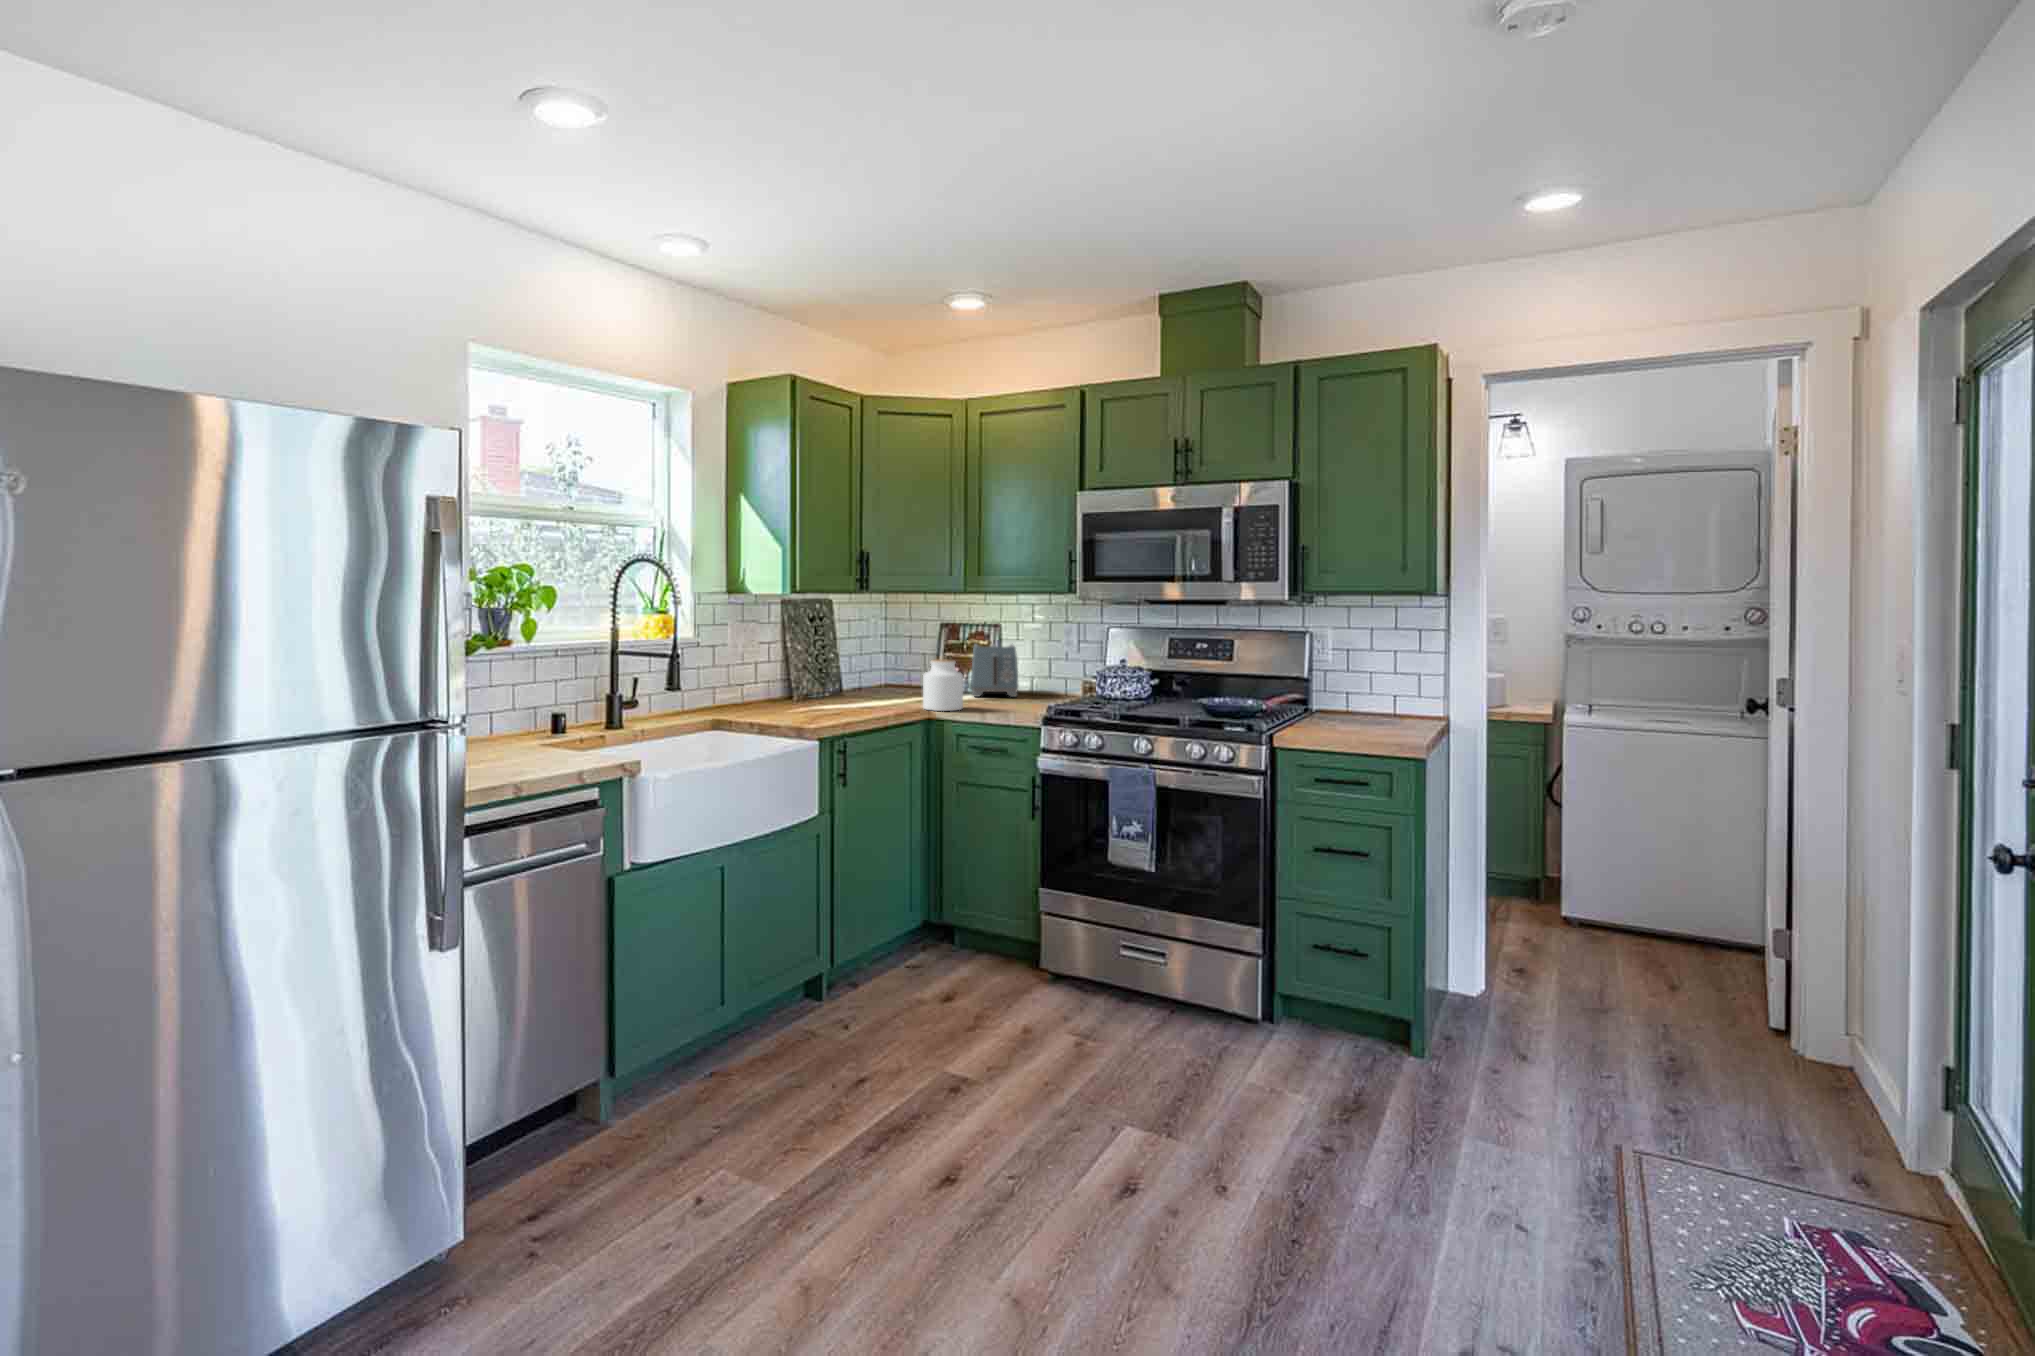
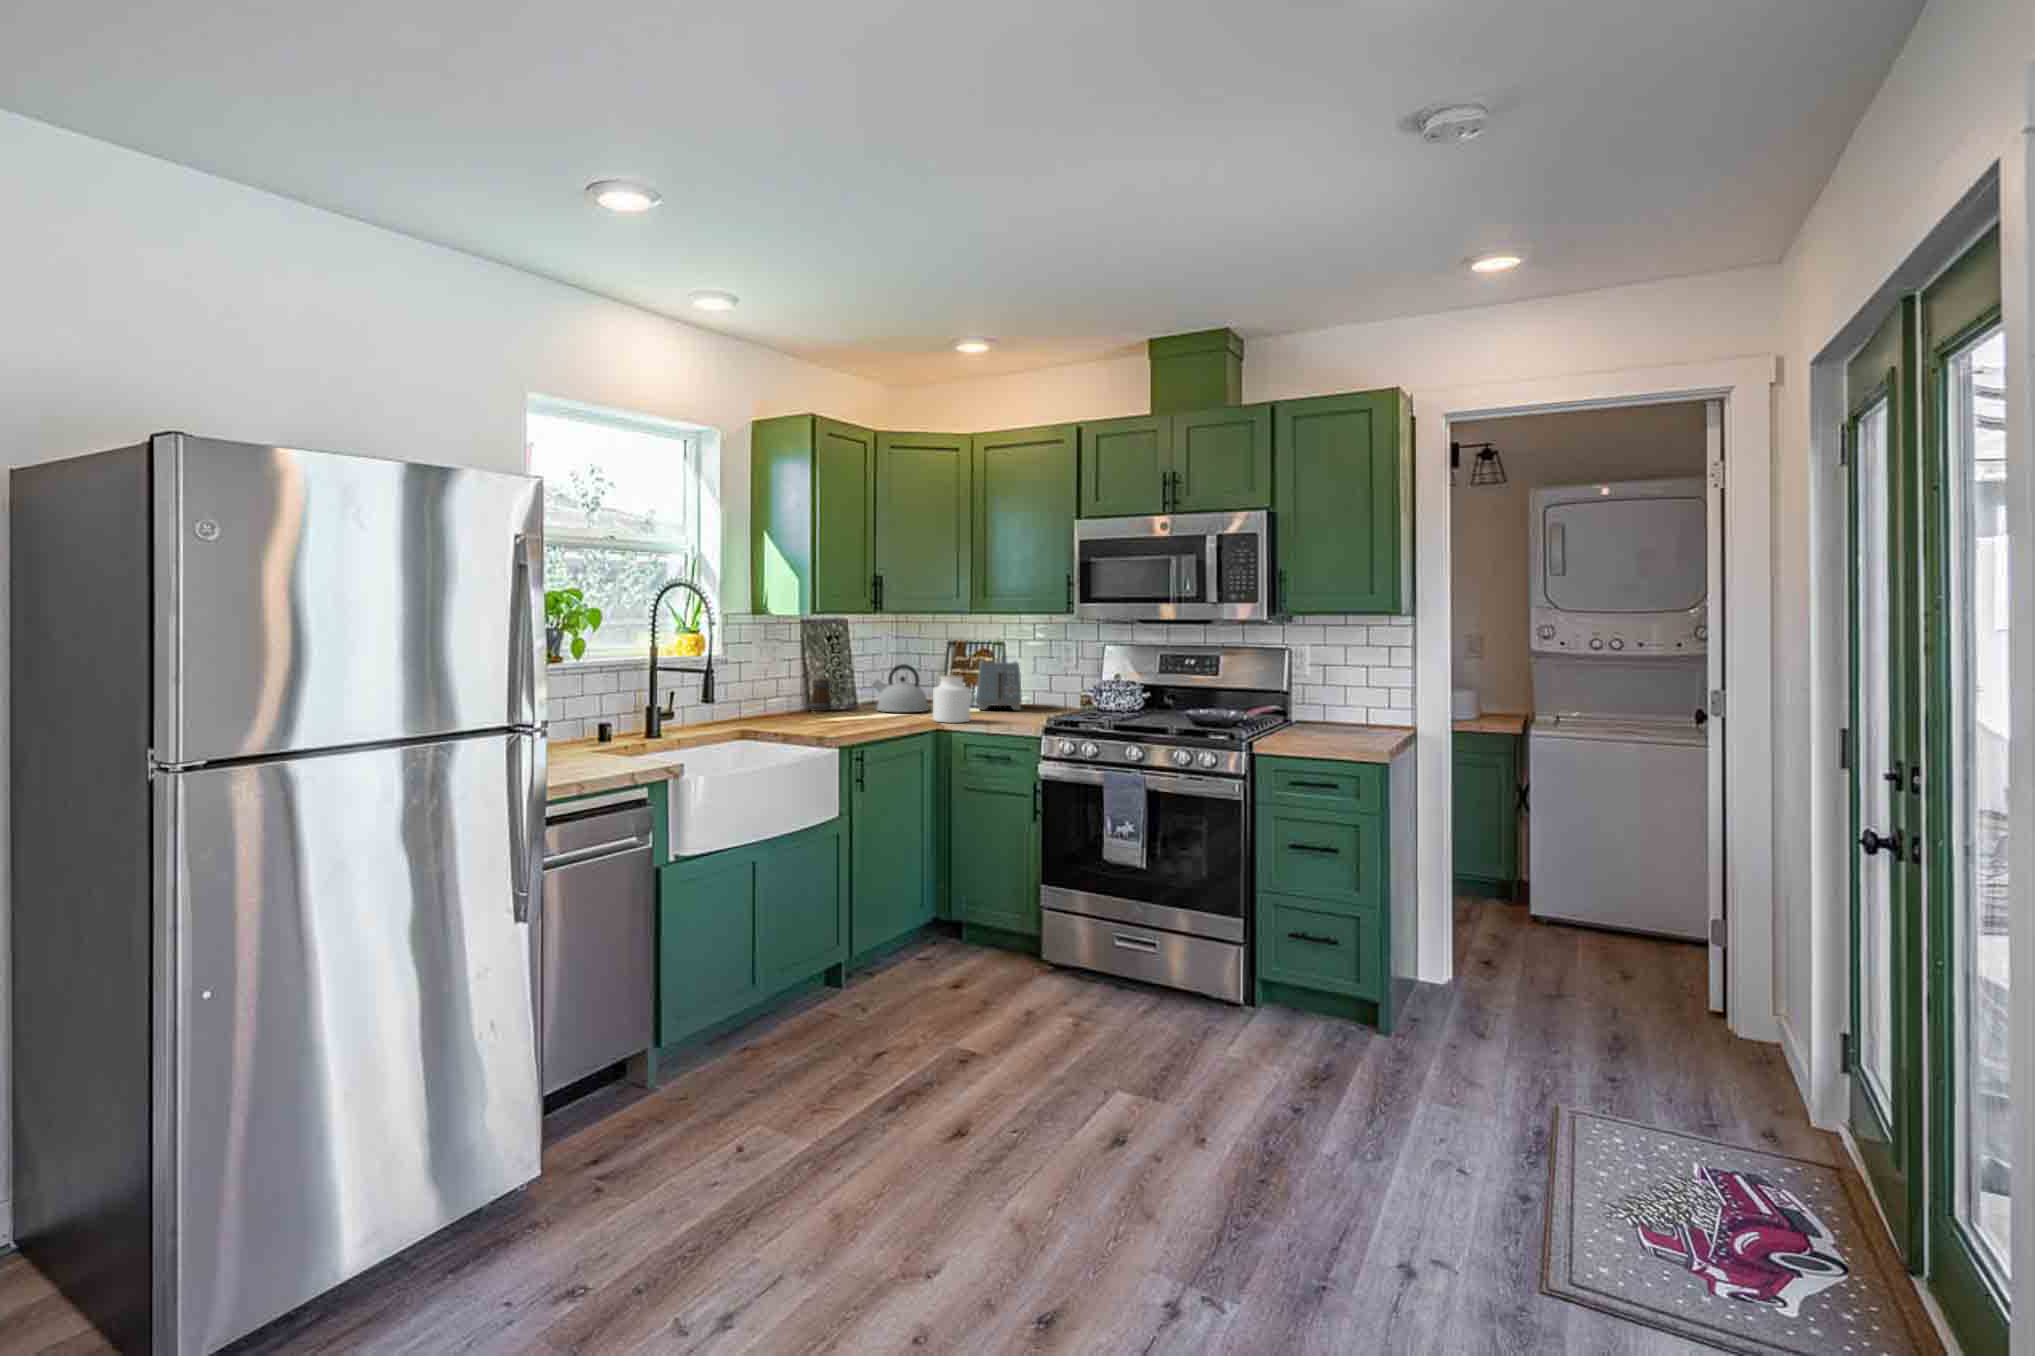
kettle: none [859,648,920,699] -> present [873,664,928,712]
mug: none [791,662,822,698] -> present [809,678,838,711]

